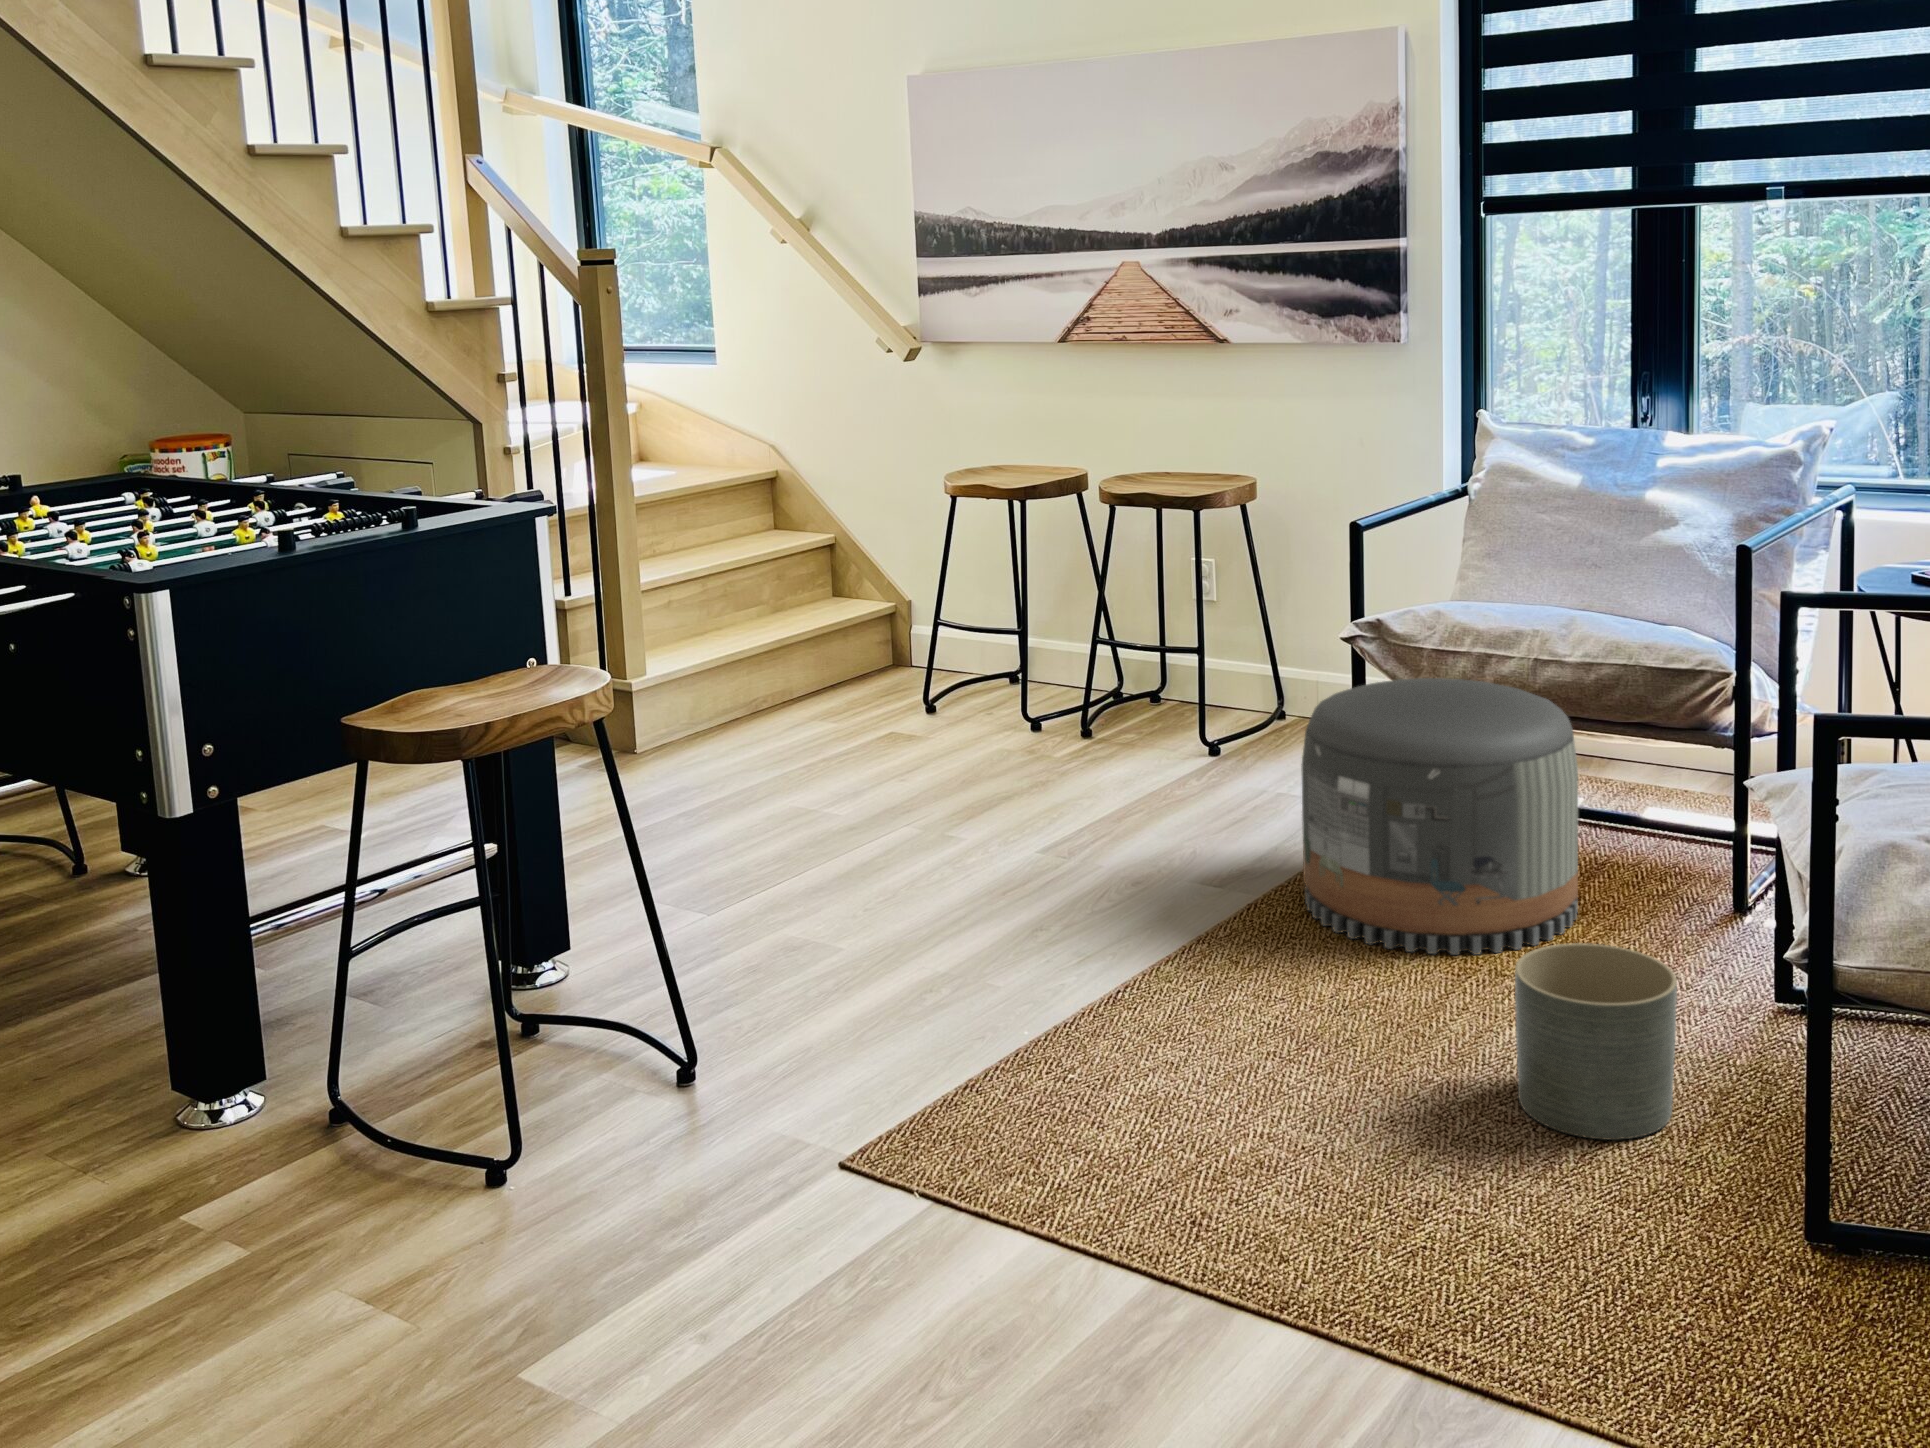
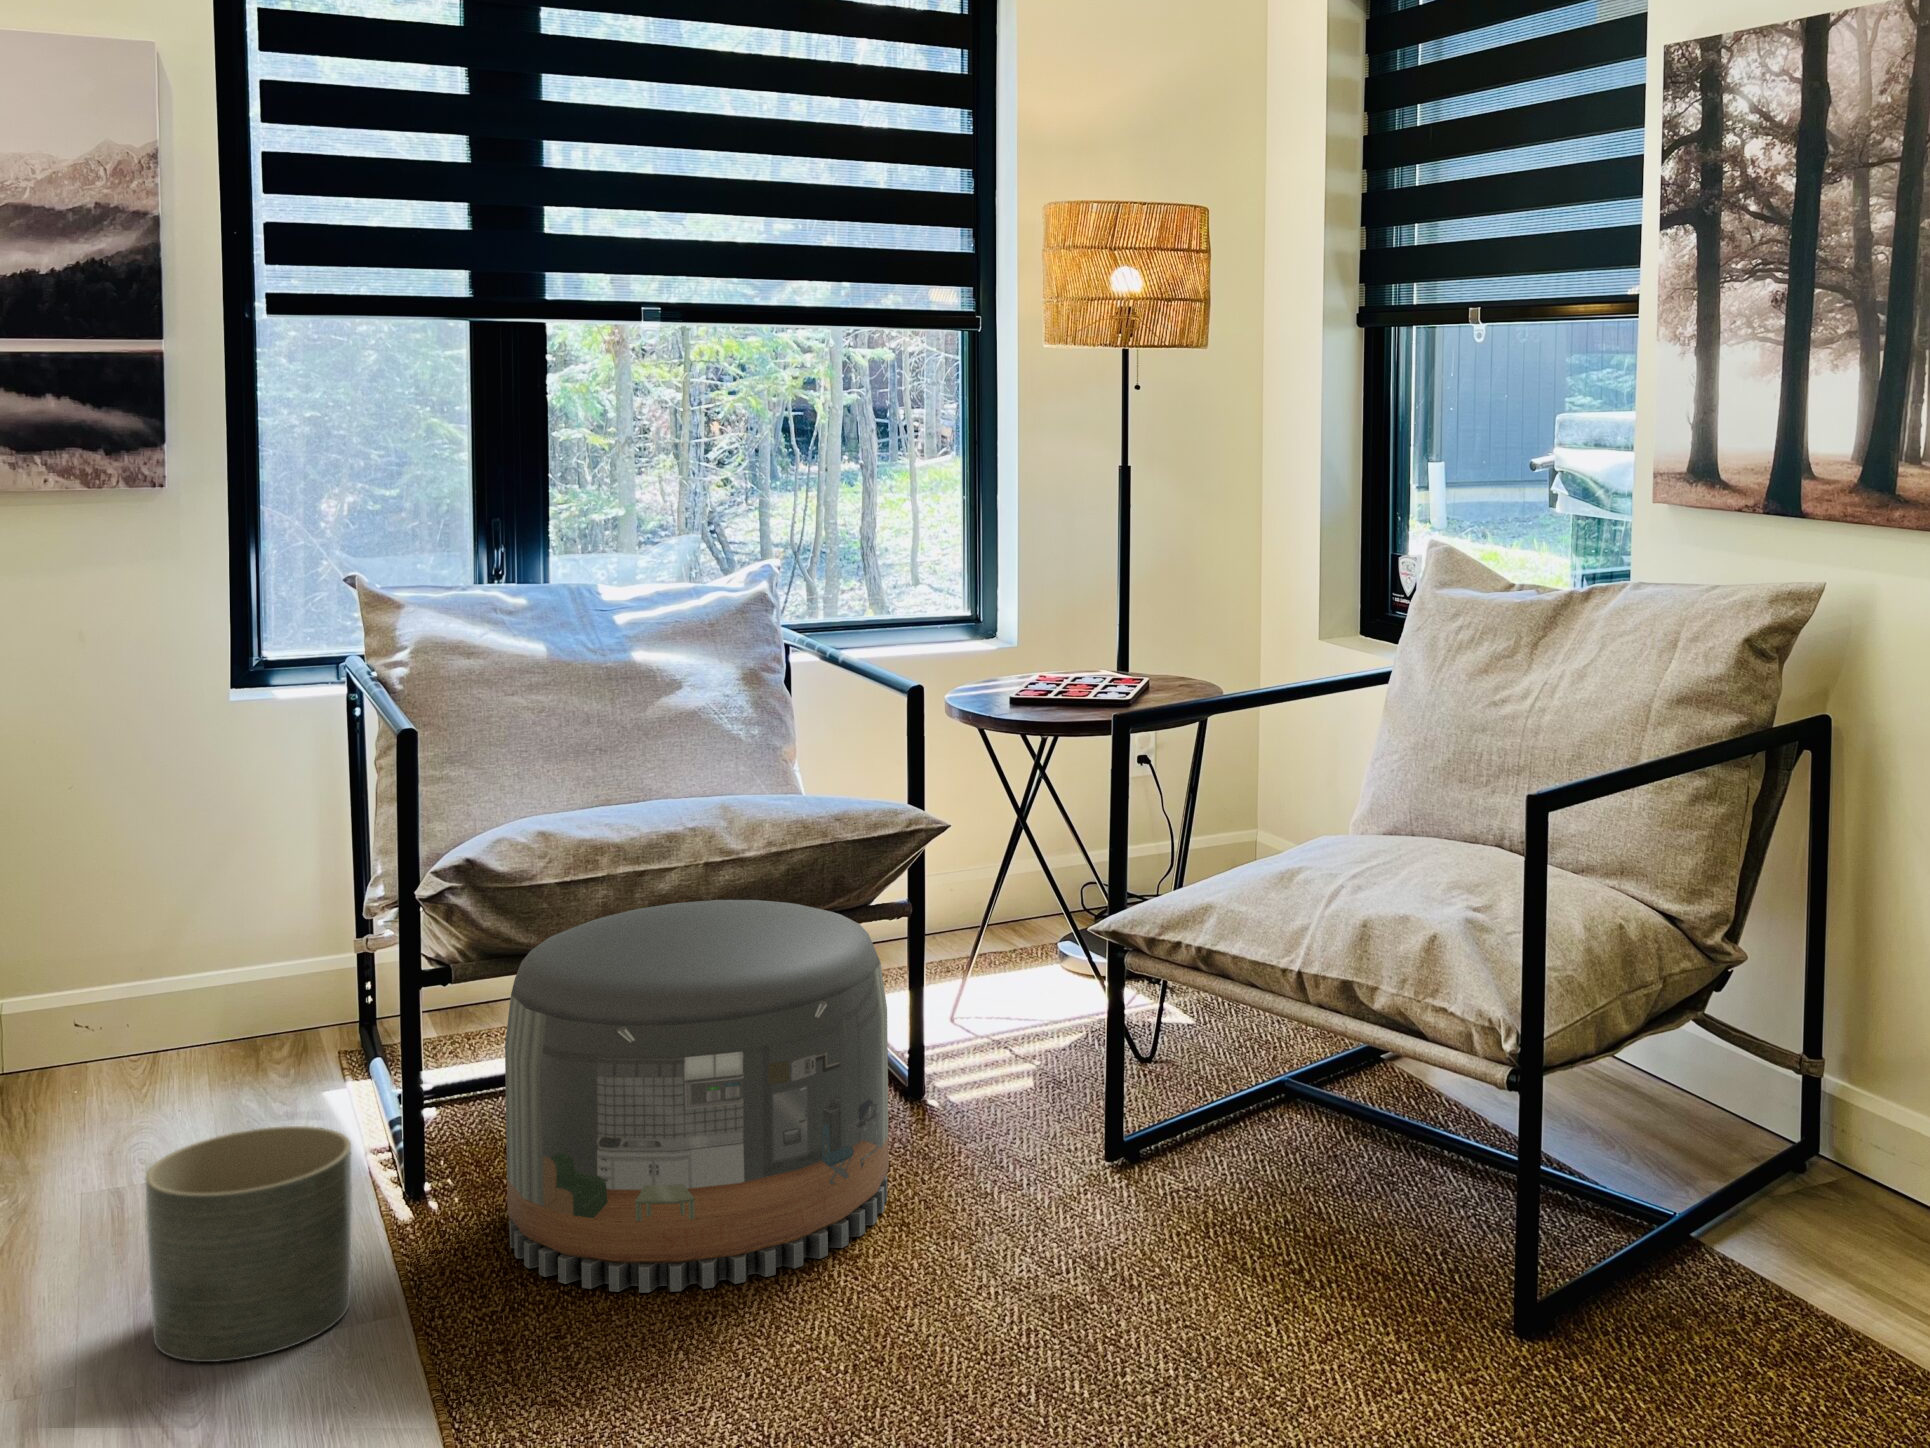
planter: present [1515,943,1677,1140] -> present [145,1126,352,1362]

